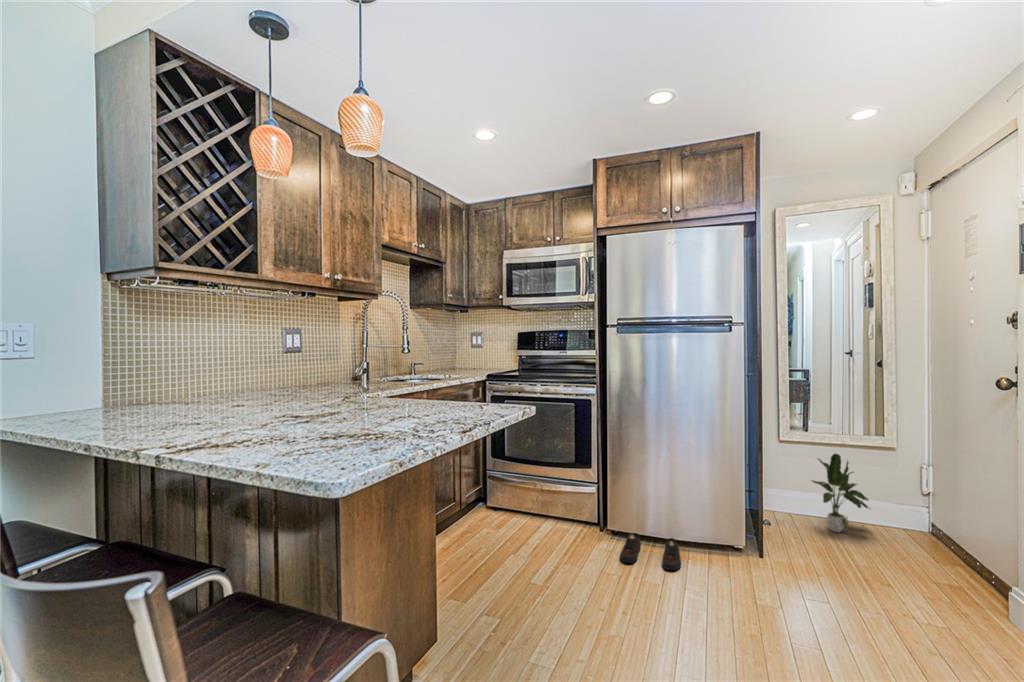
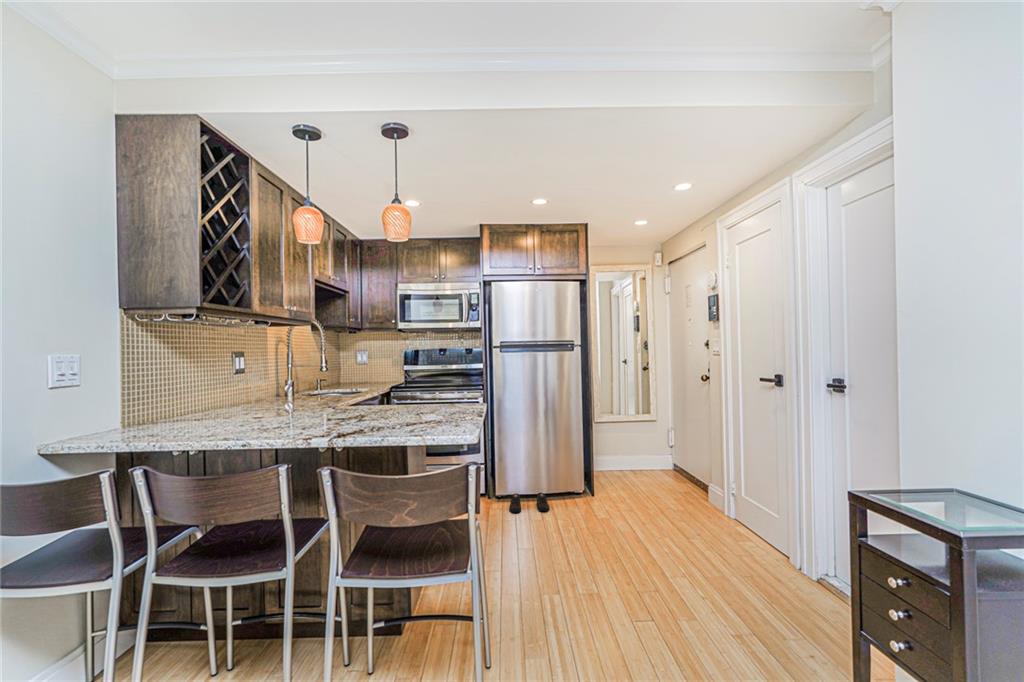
potted plant: present [812,454,868,532] -> none [613,427,645,477]

